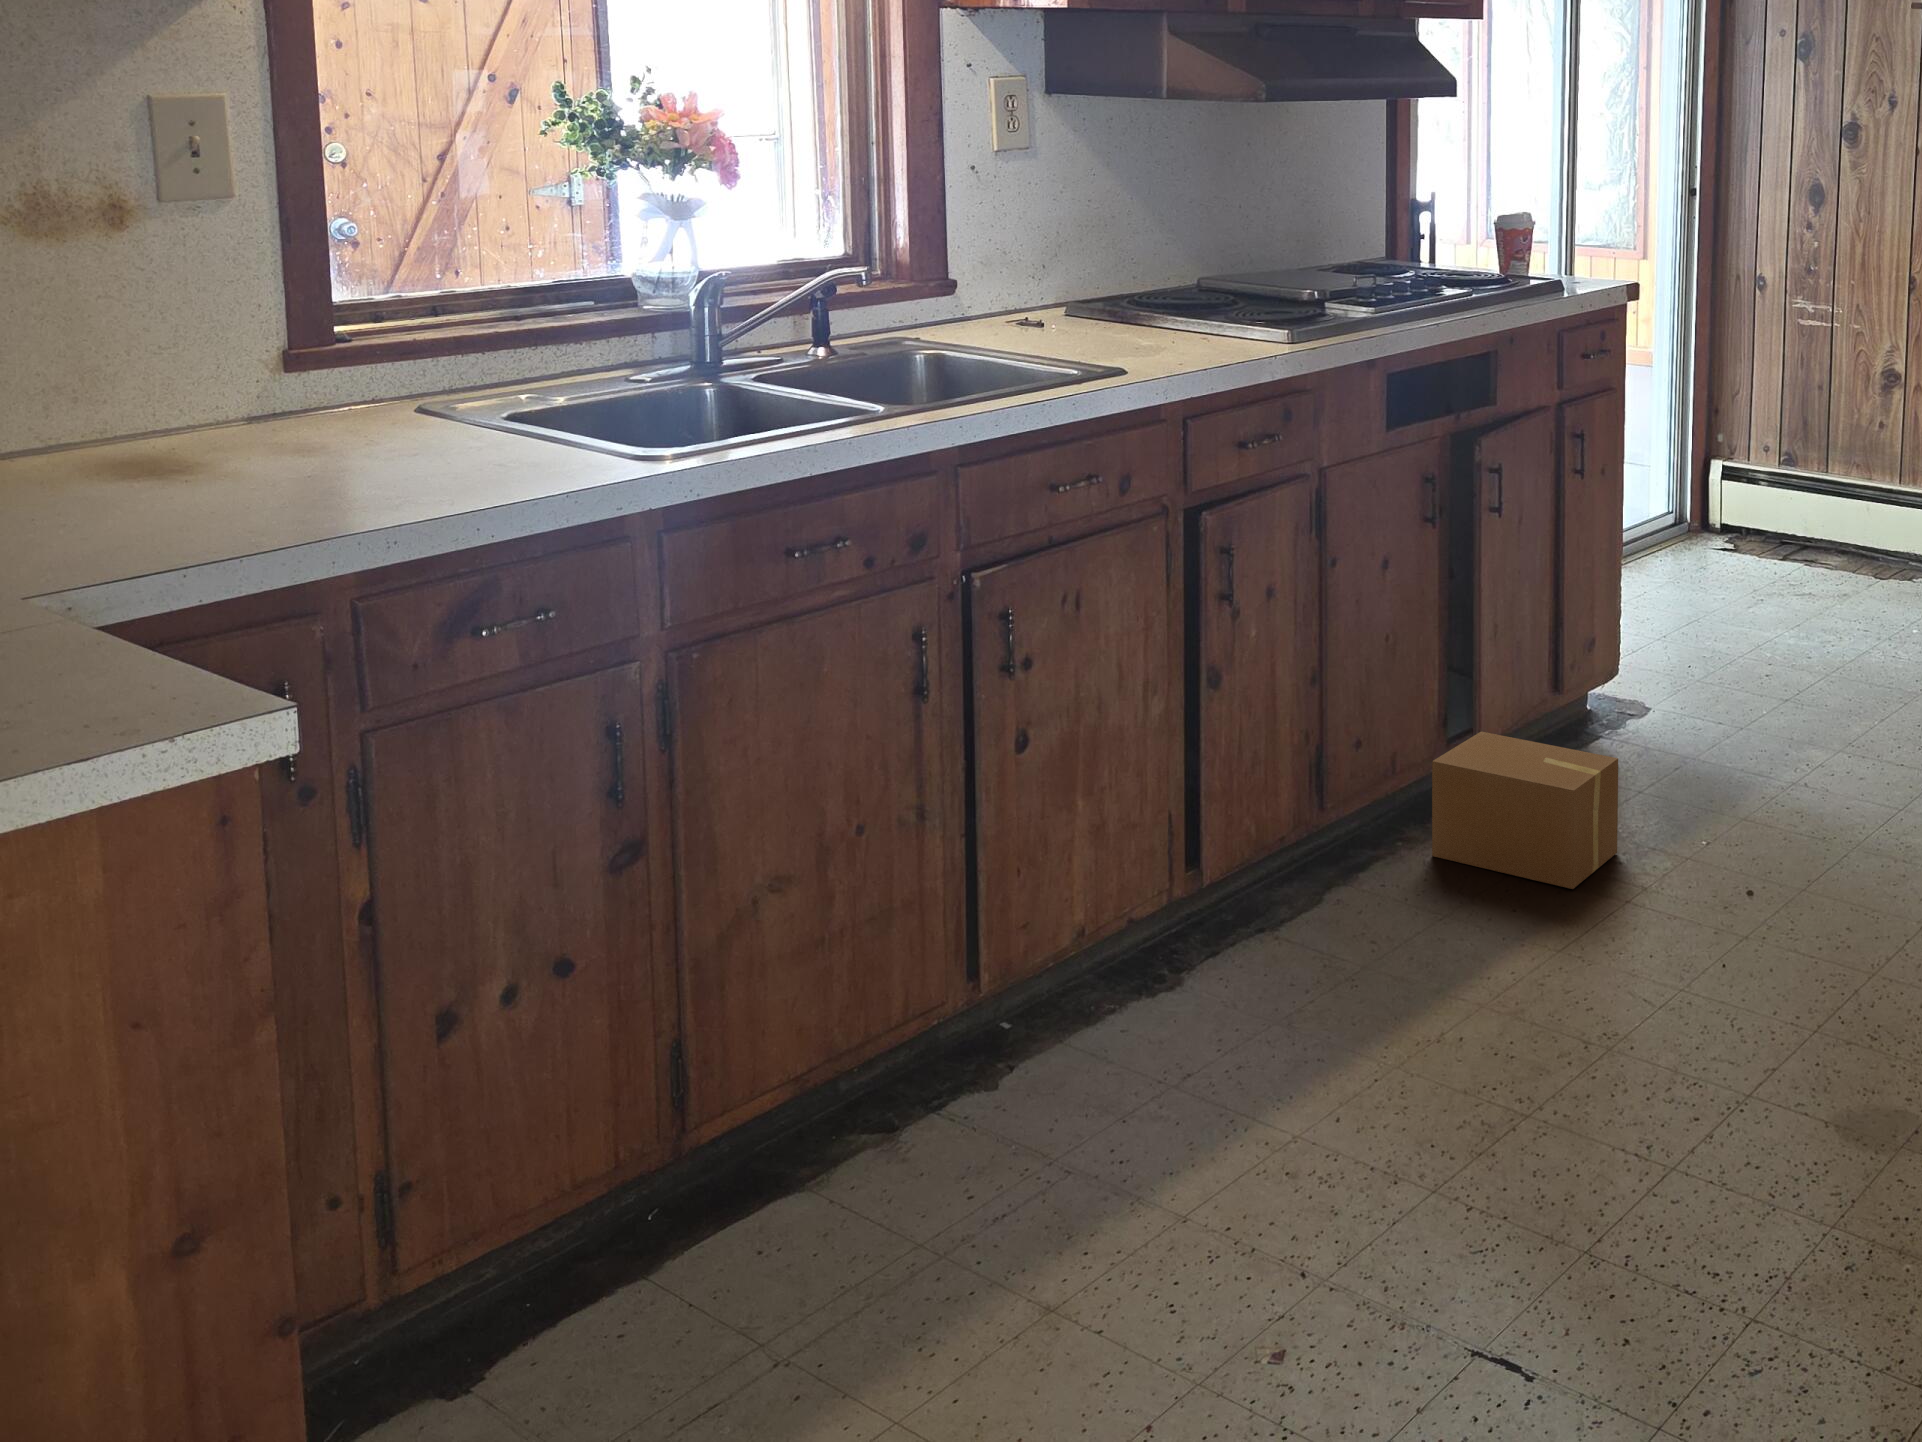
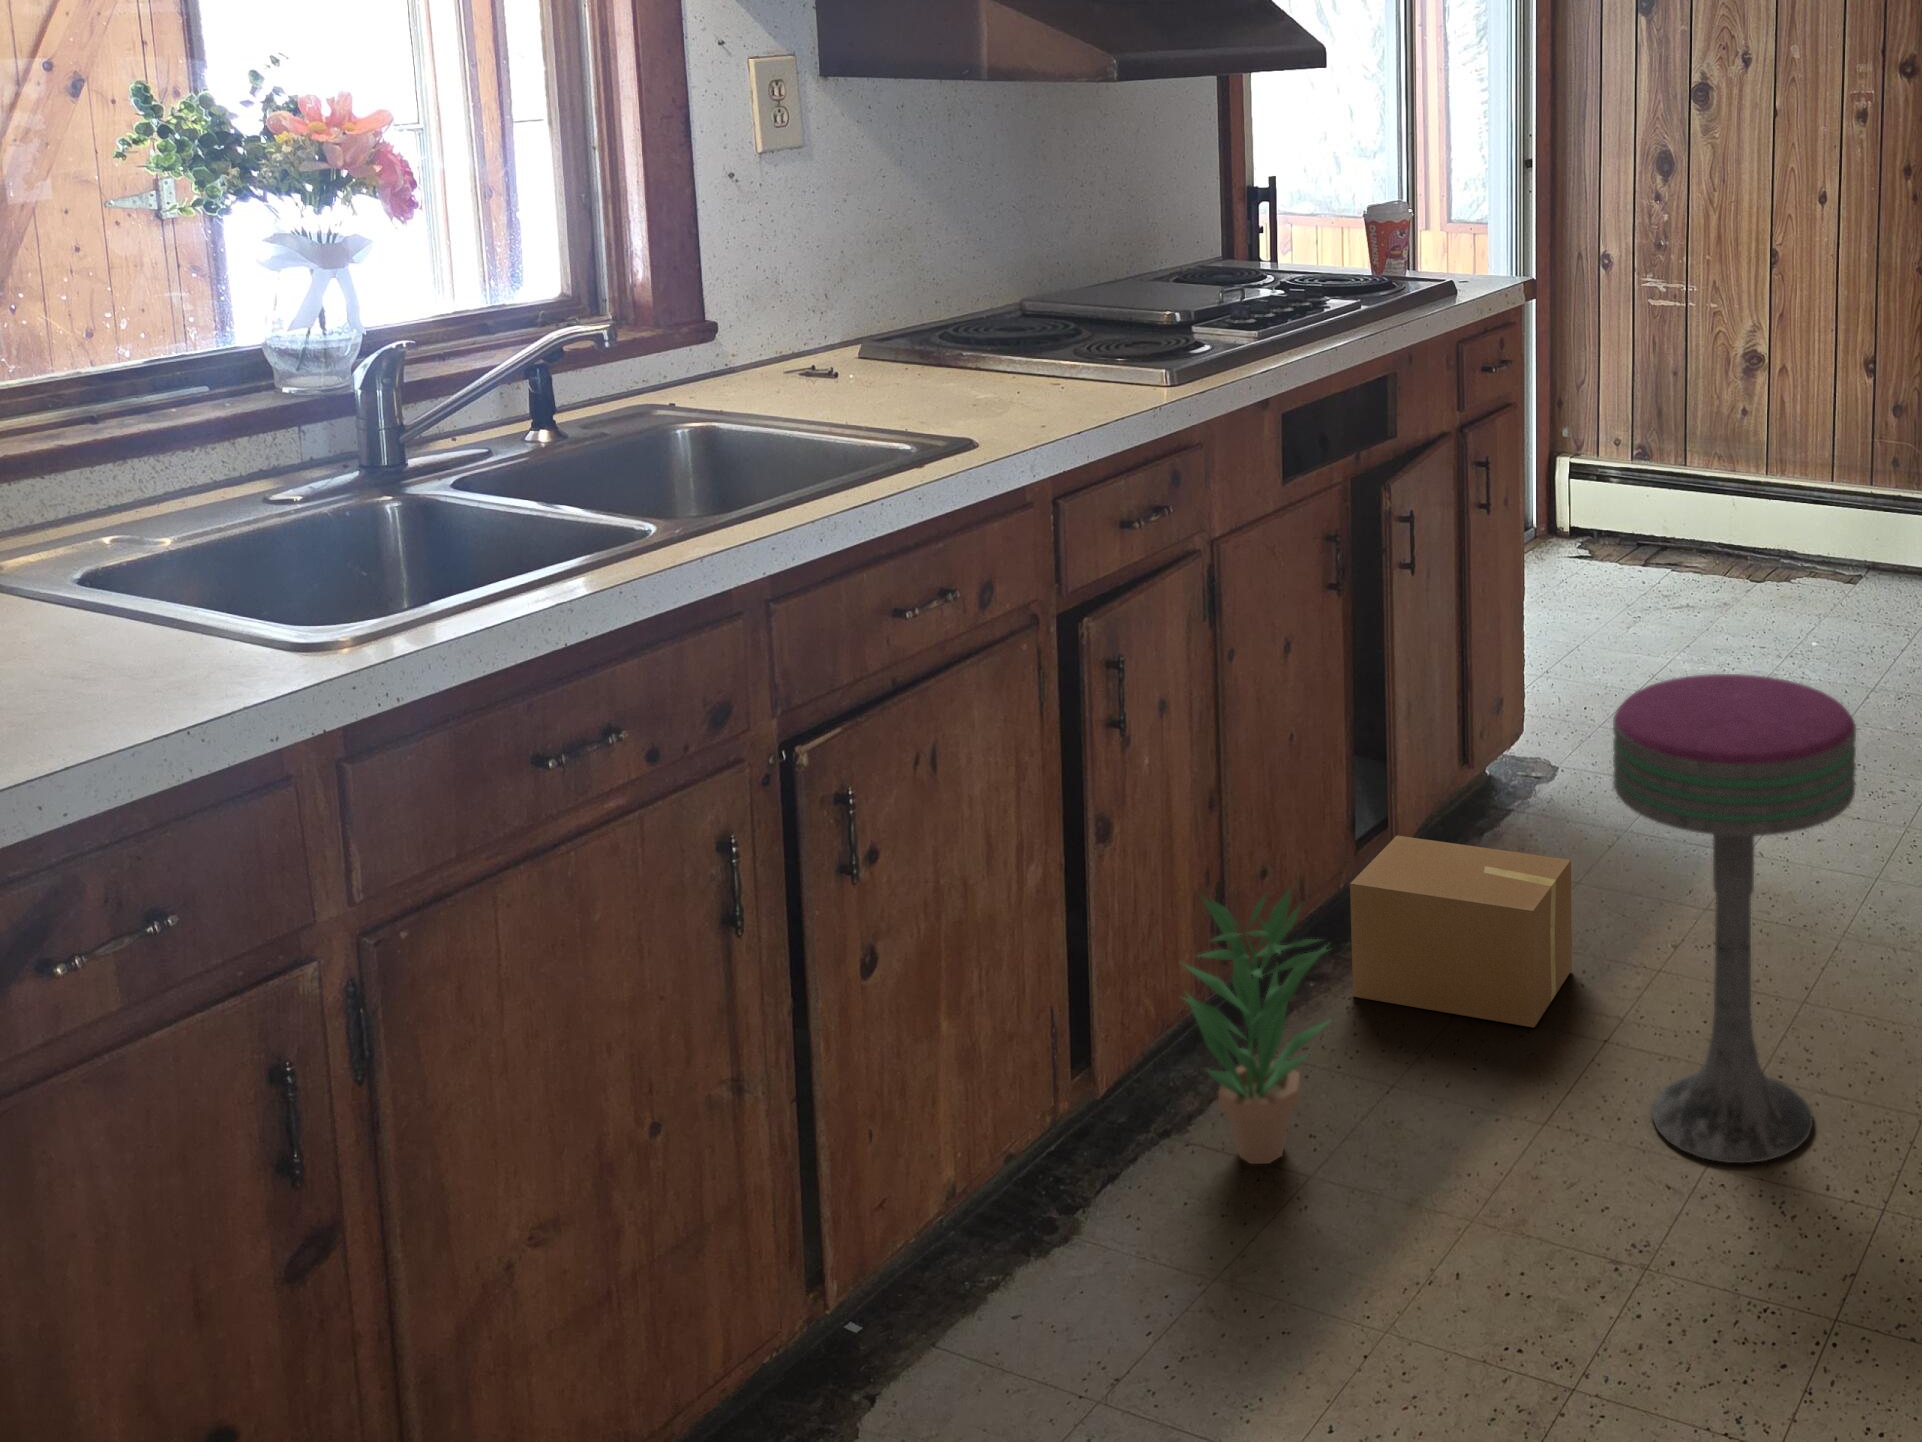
bar stool: none [1622,598,1822,995] -> present [1613,674,1856,1163]
potted plant: none [1265,734,1391,960] -> present [1185,888,1330,1164]

